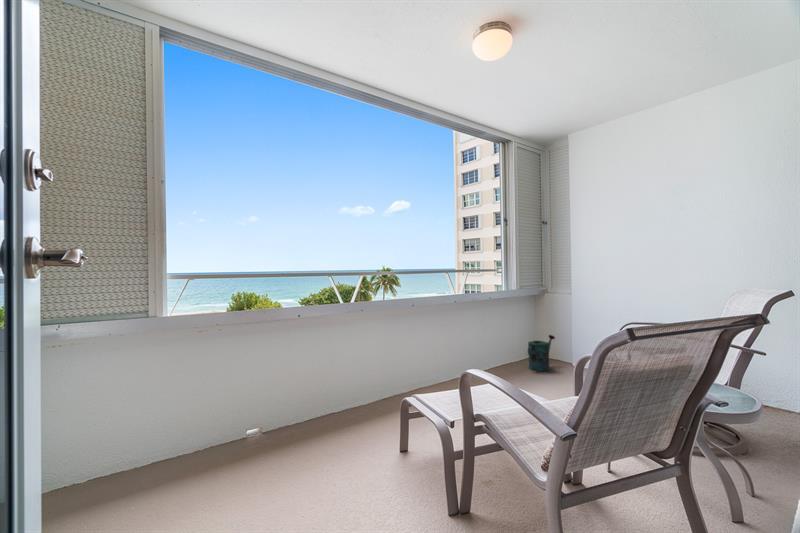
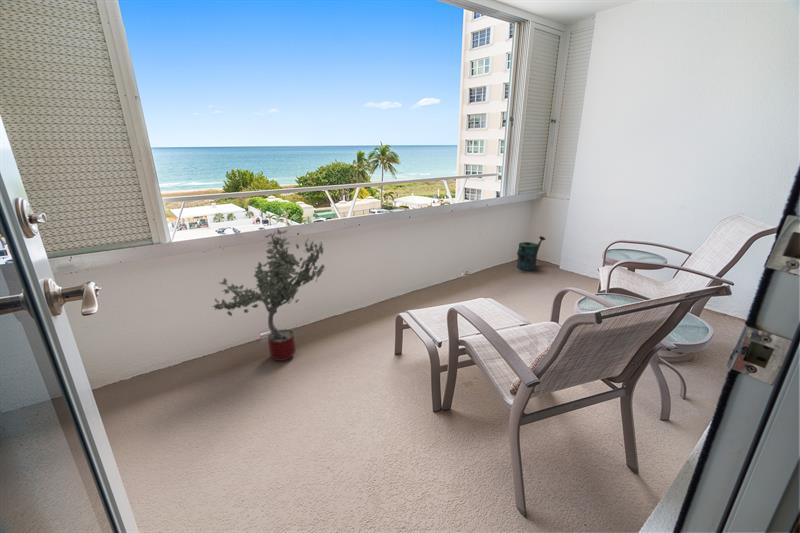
potted tree: none [196,306,326,462] -> present [213,229,324,361]

